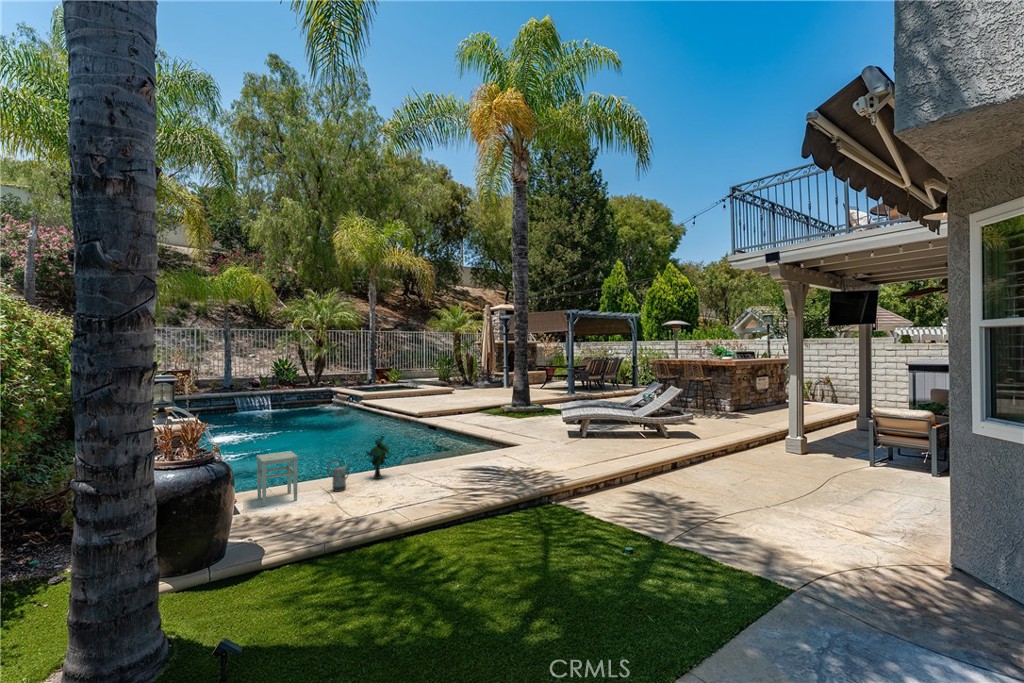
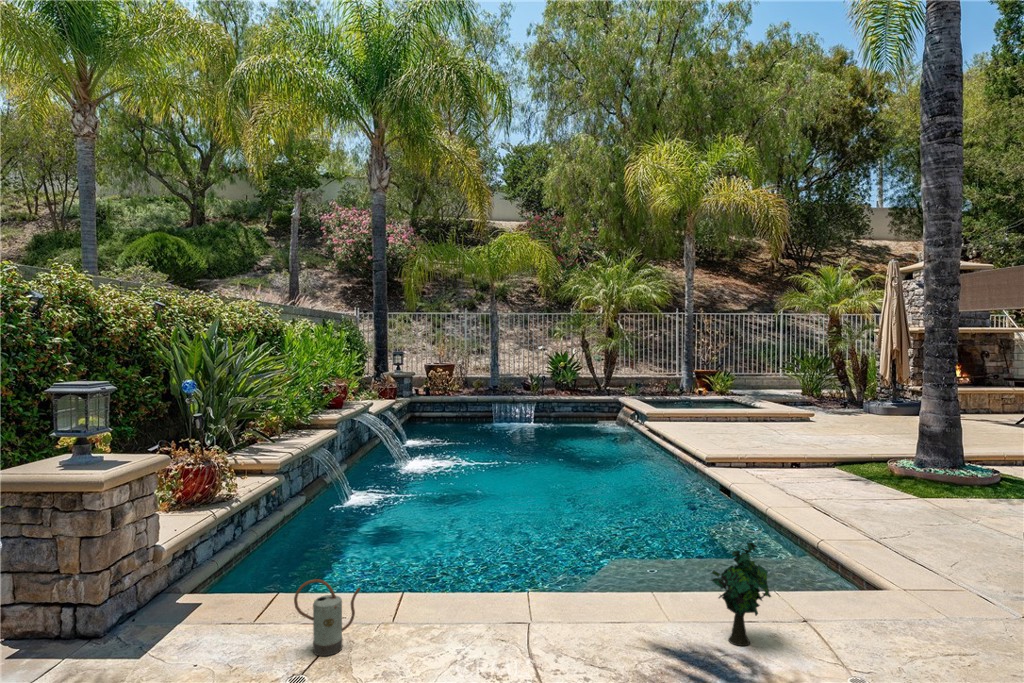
decorative plant: present [366,436,389,479] -> present [711,542,771,646]
stool: present [256,451,298,506] -> none [155,542,256,659]

